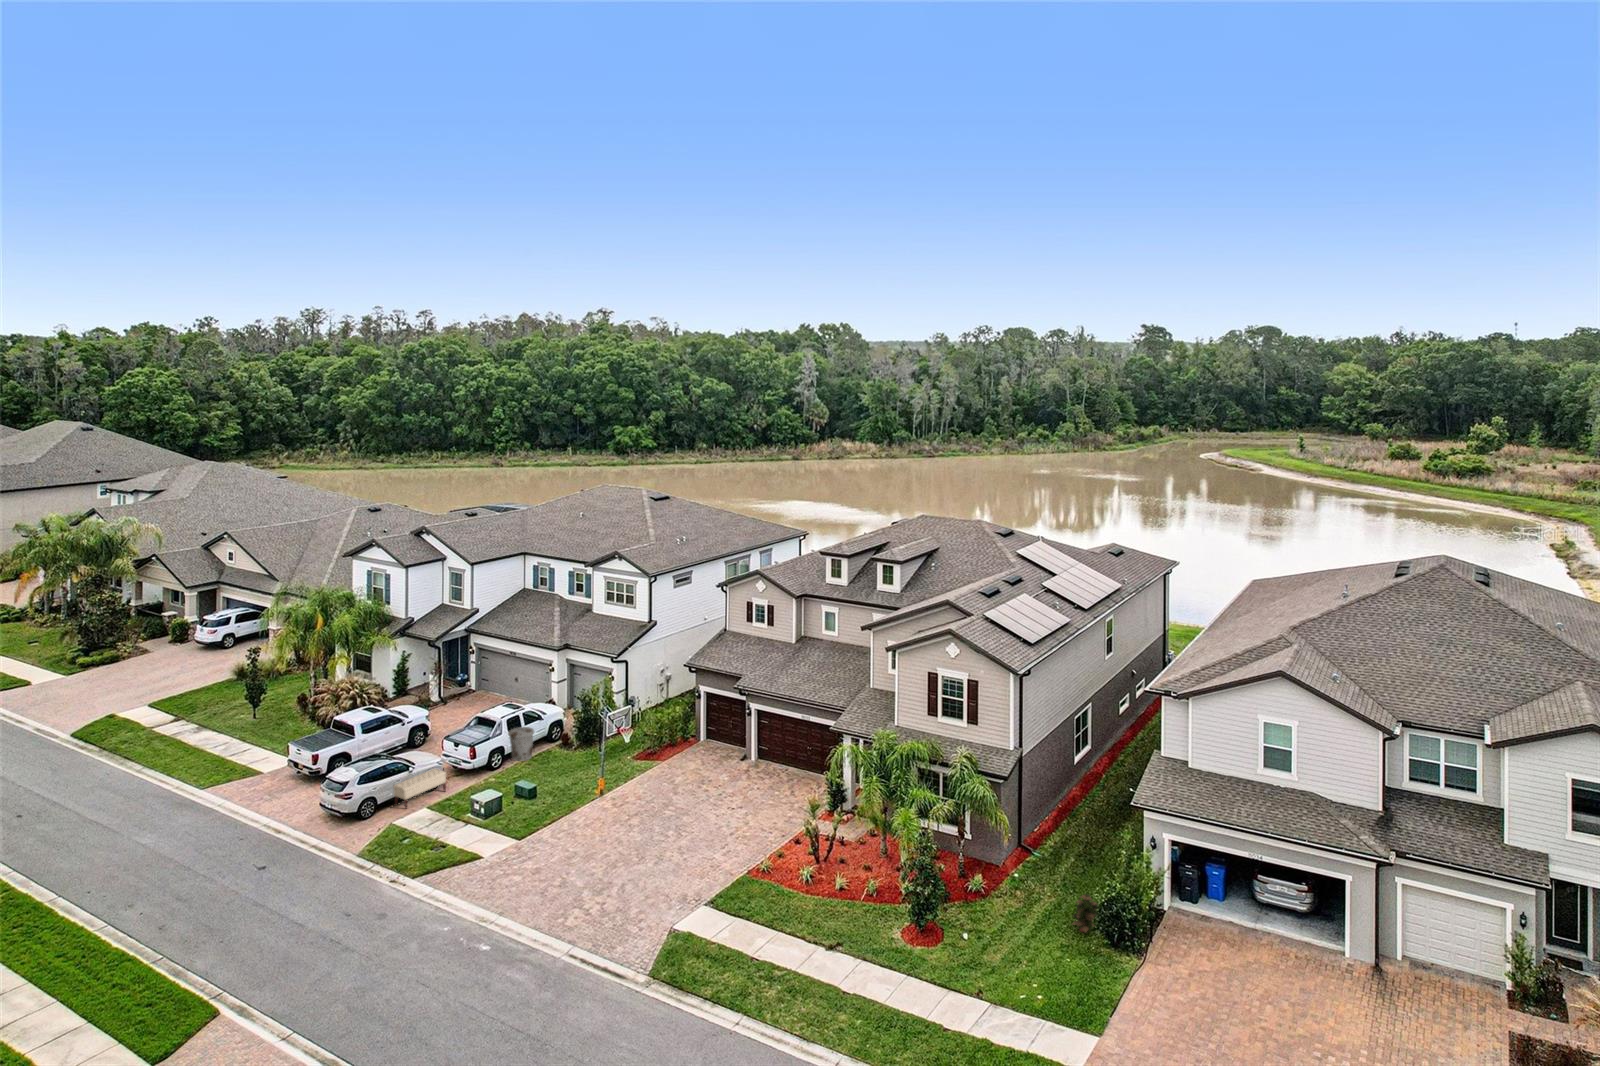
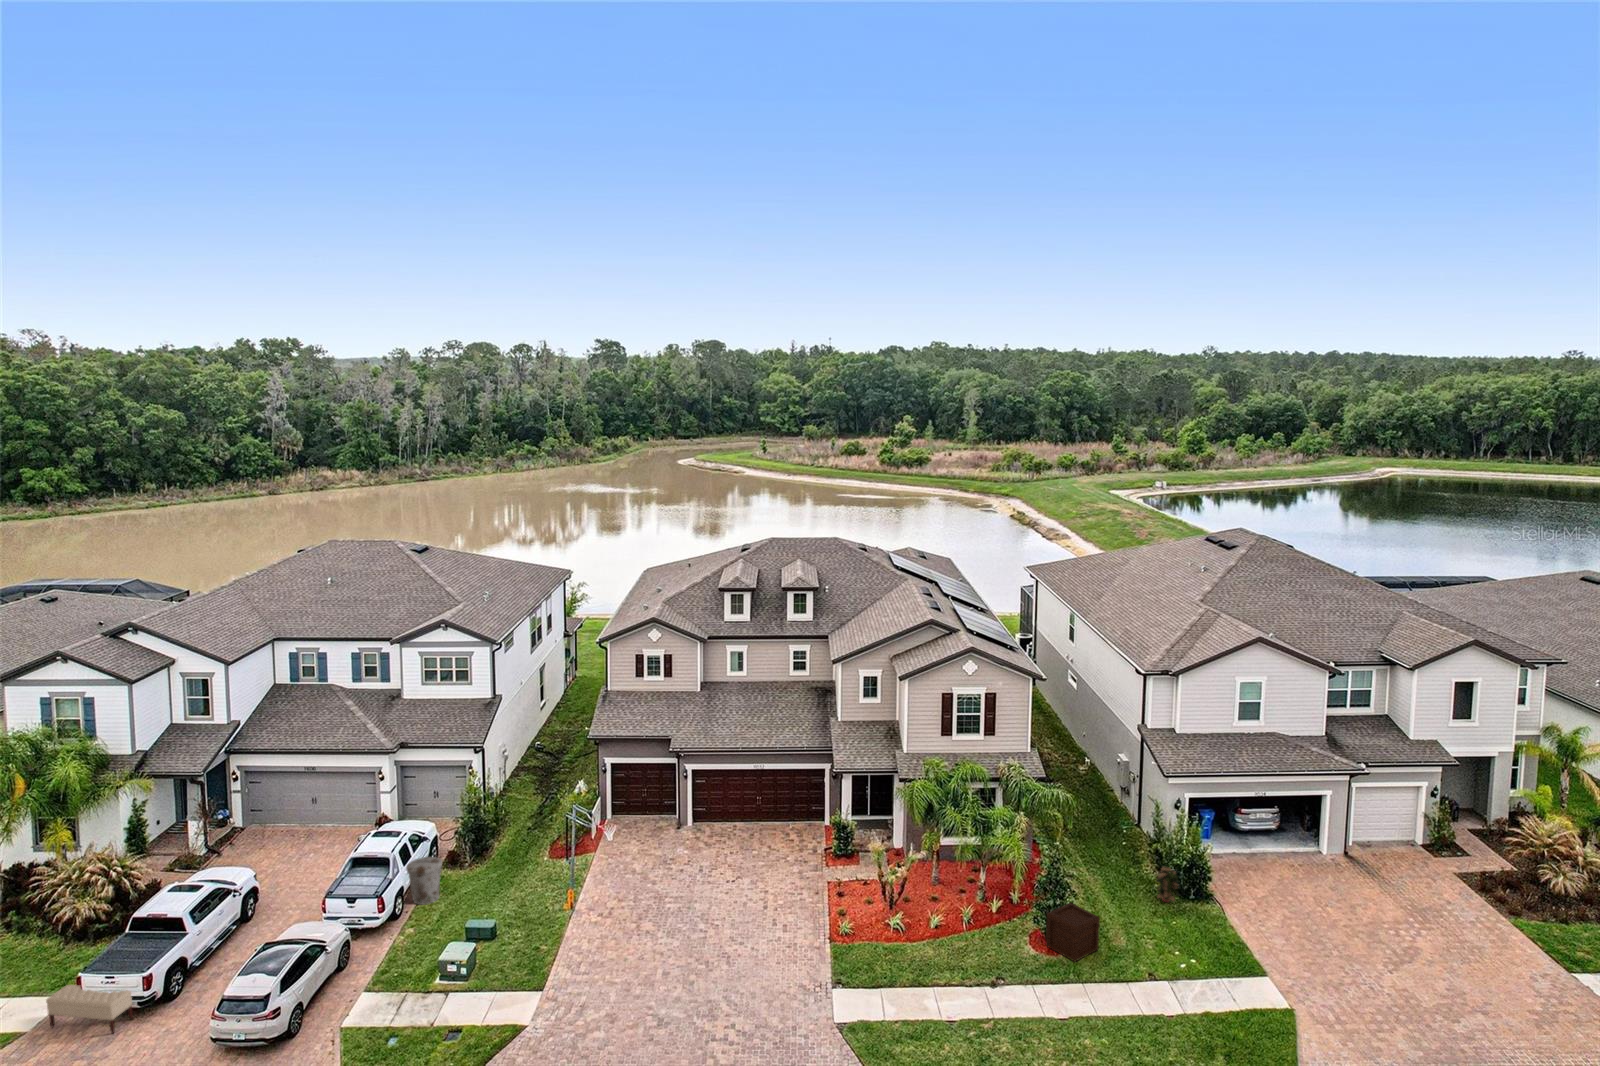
bench: present [394,768,446,808] -> present [46,985,133,1034]
wooden crate: none [911,896,957,950] -> present [1046,903,1100,962]

